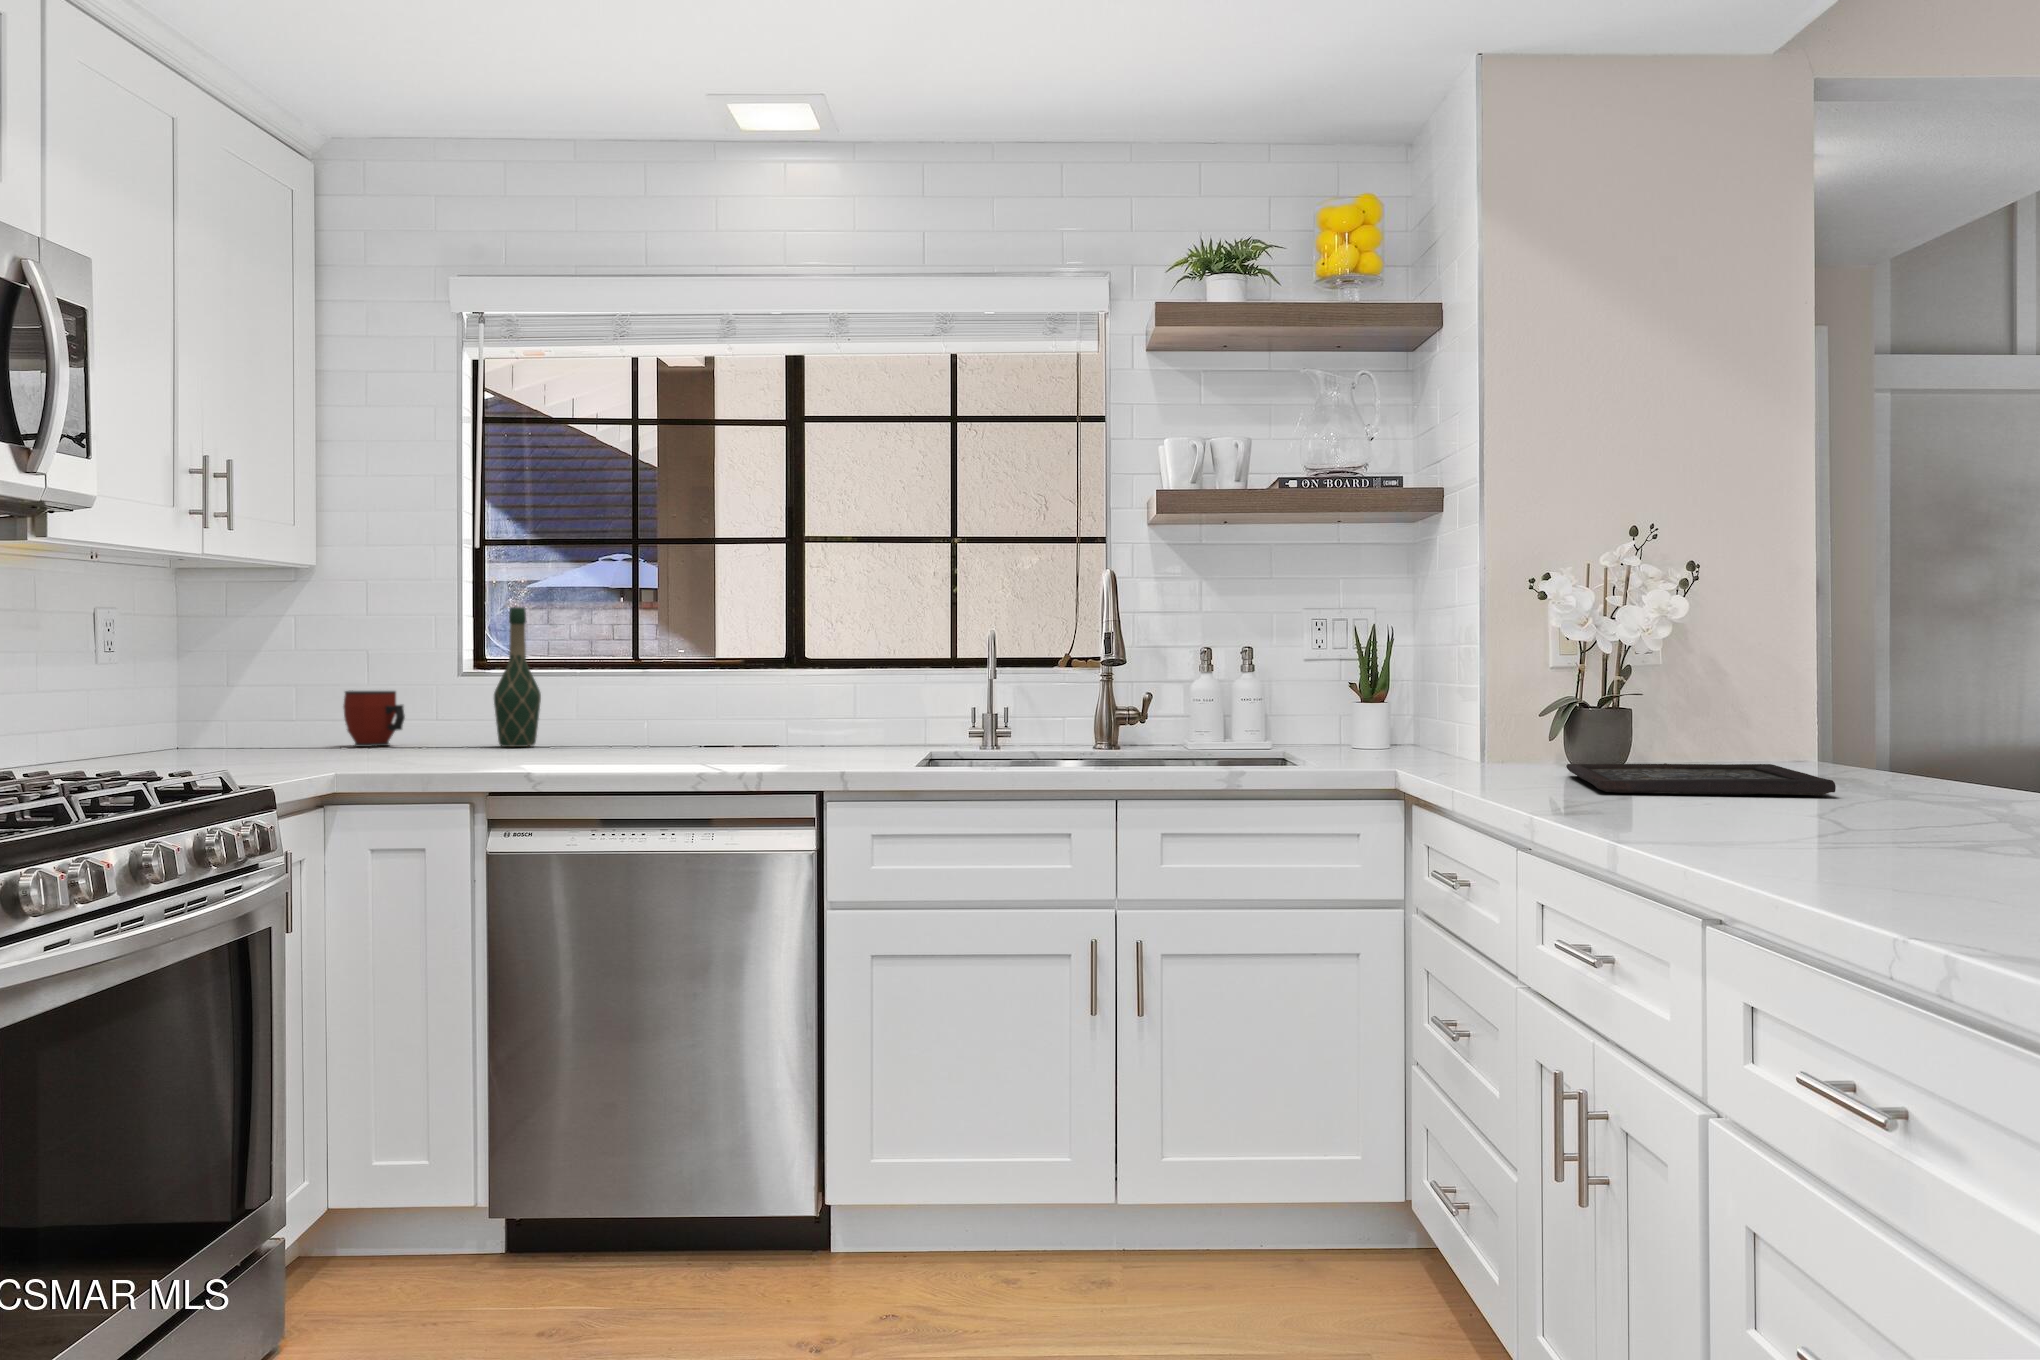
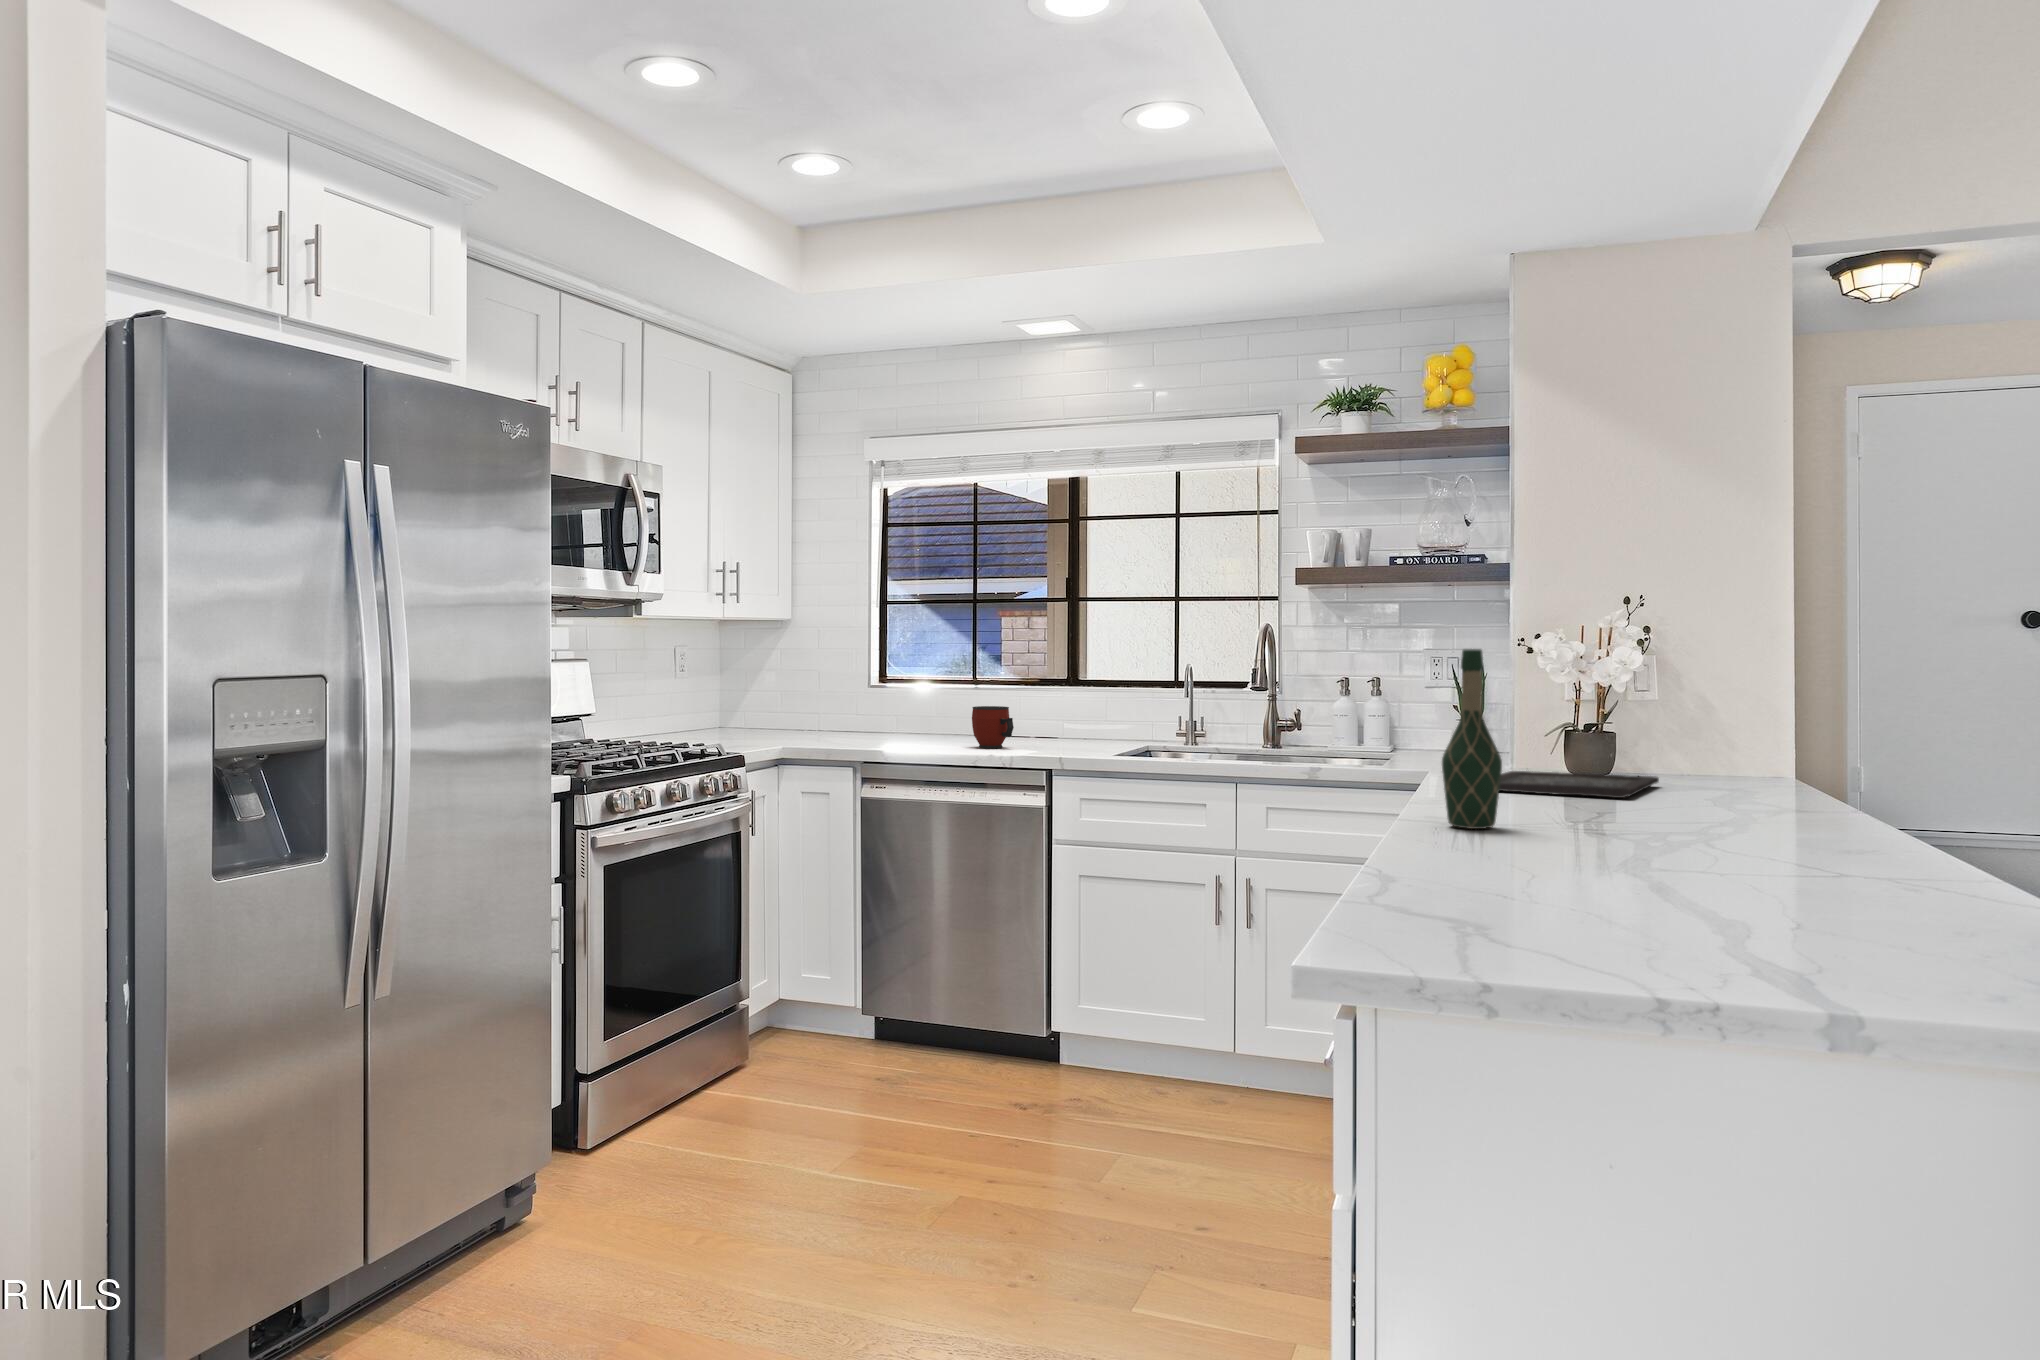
wine bottle: present [494,607,541,747] -> present [1442,649,1502,829]
mug: present [344,690,405,747] -> present [972,706,1014,748]

